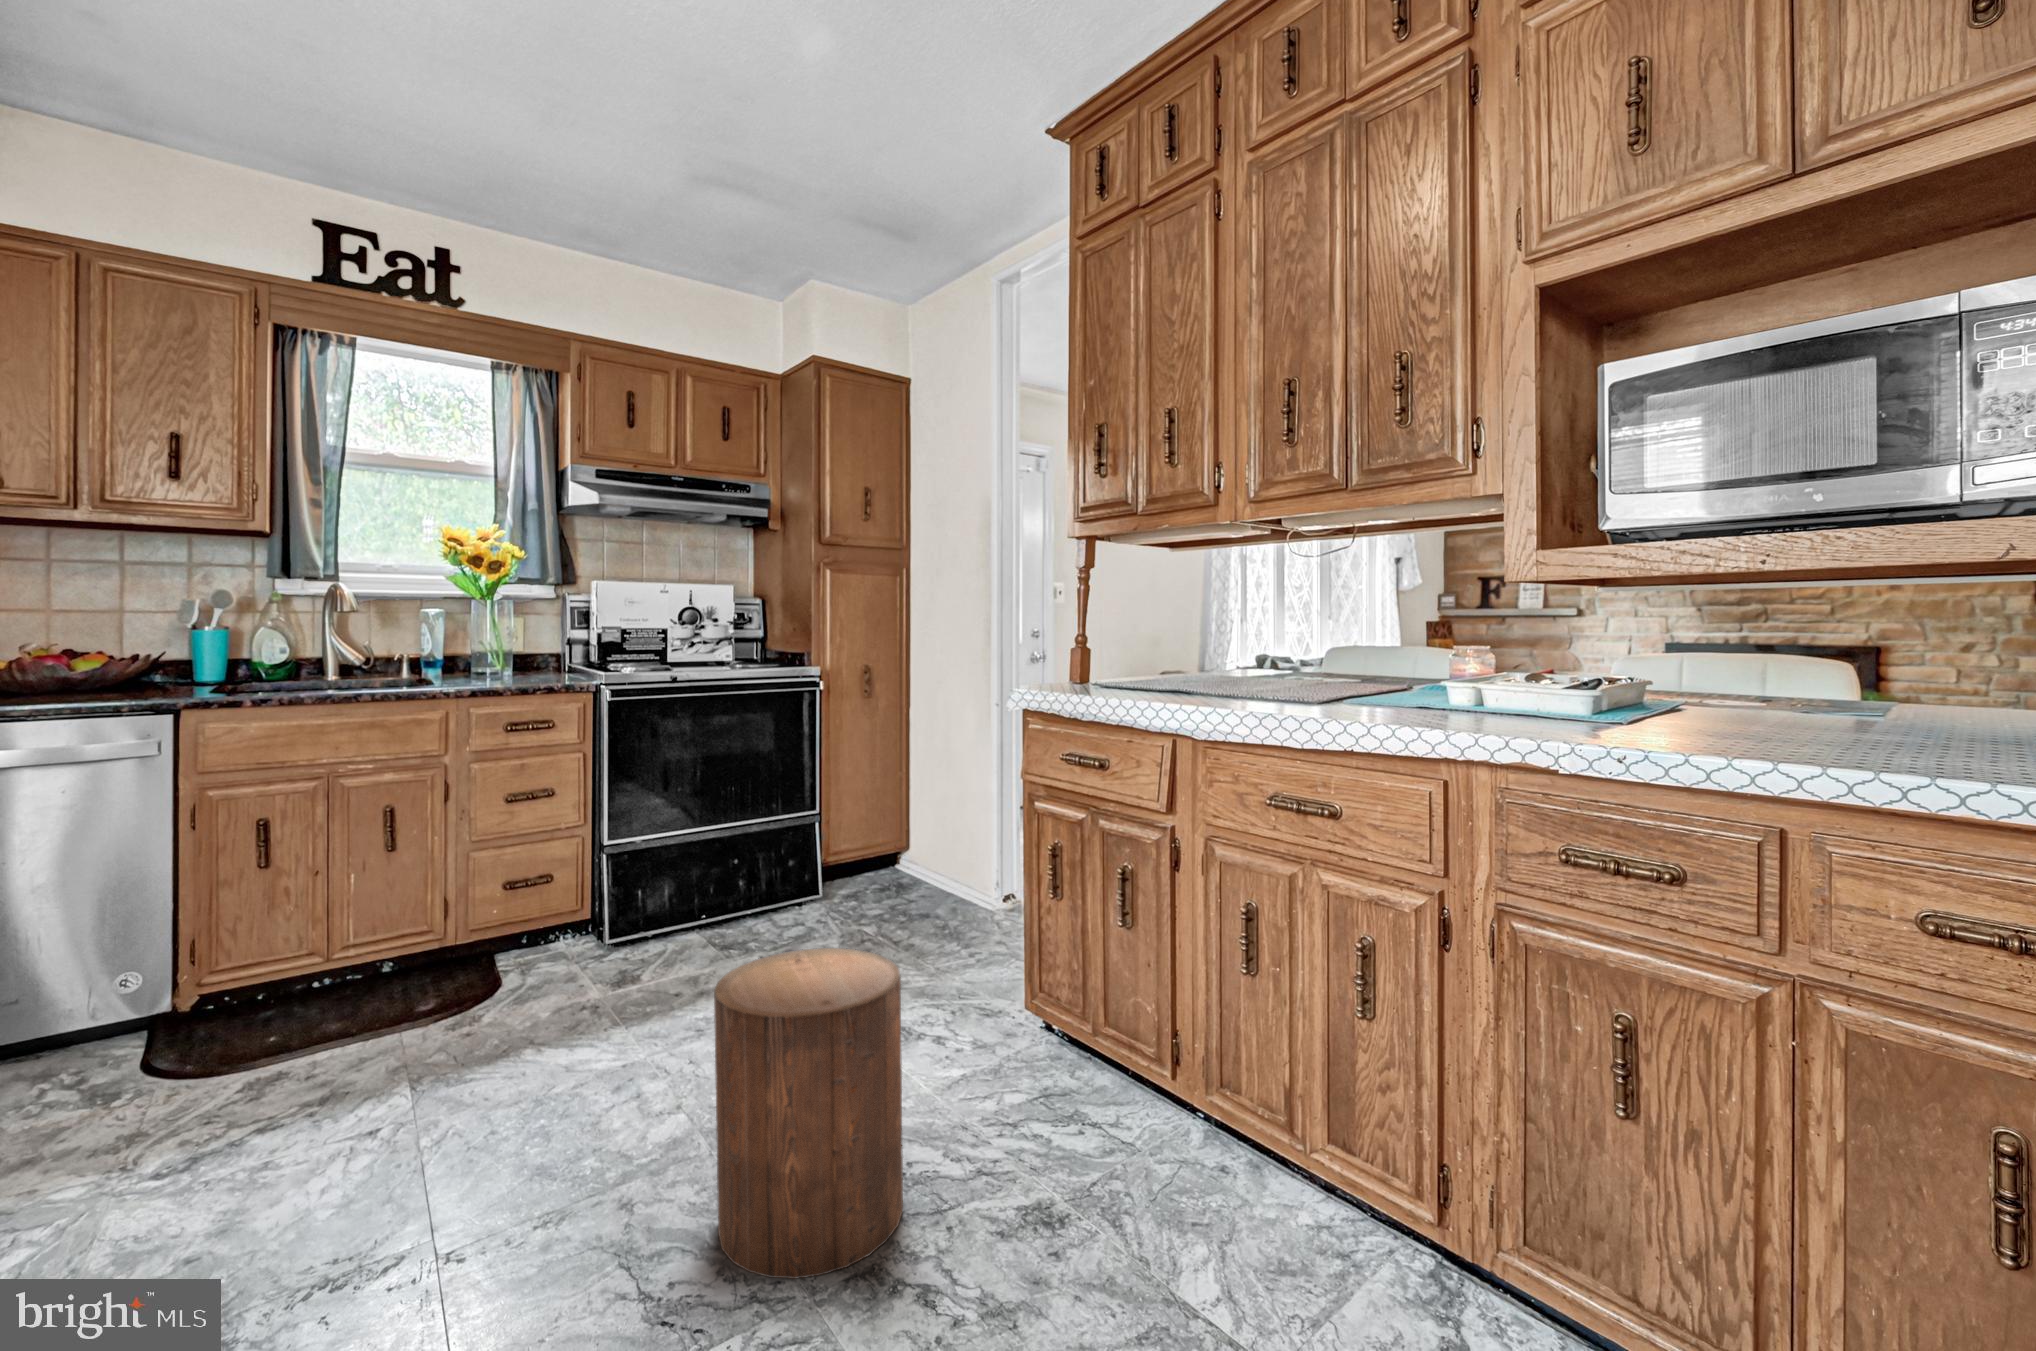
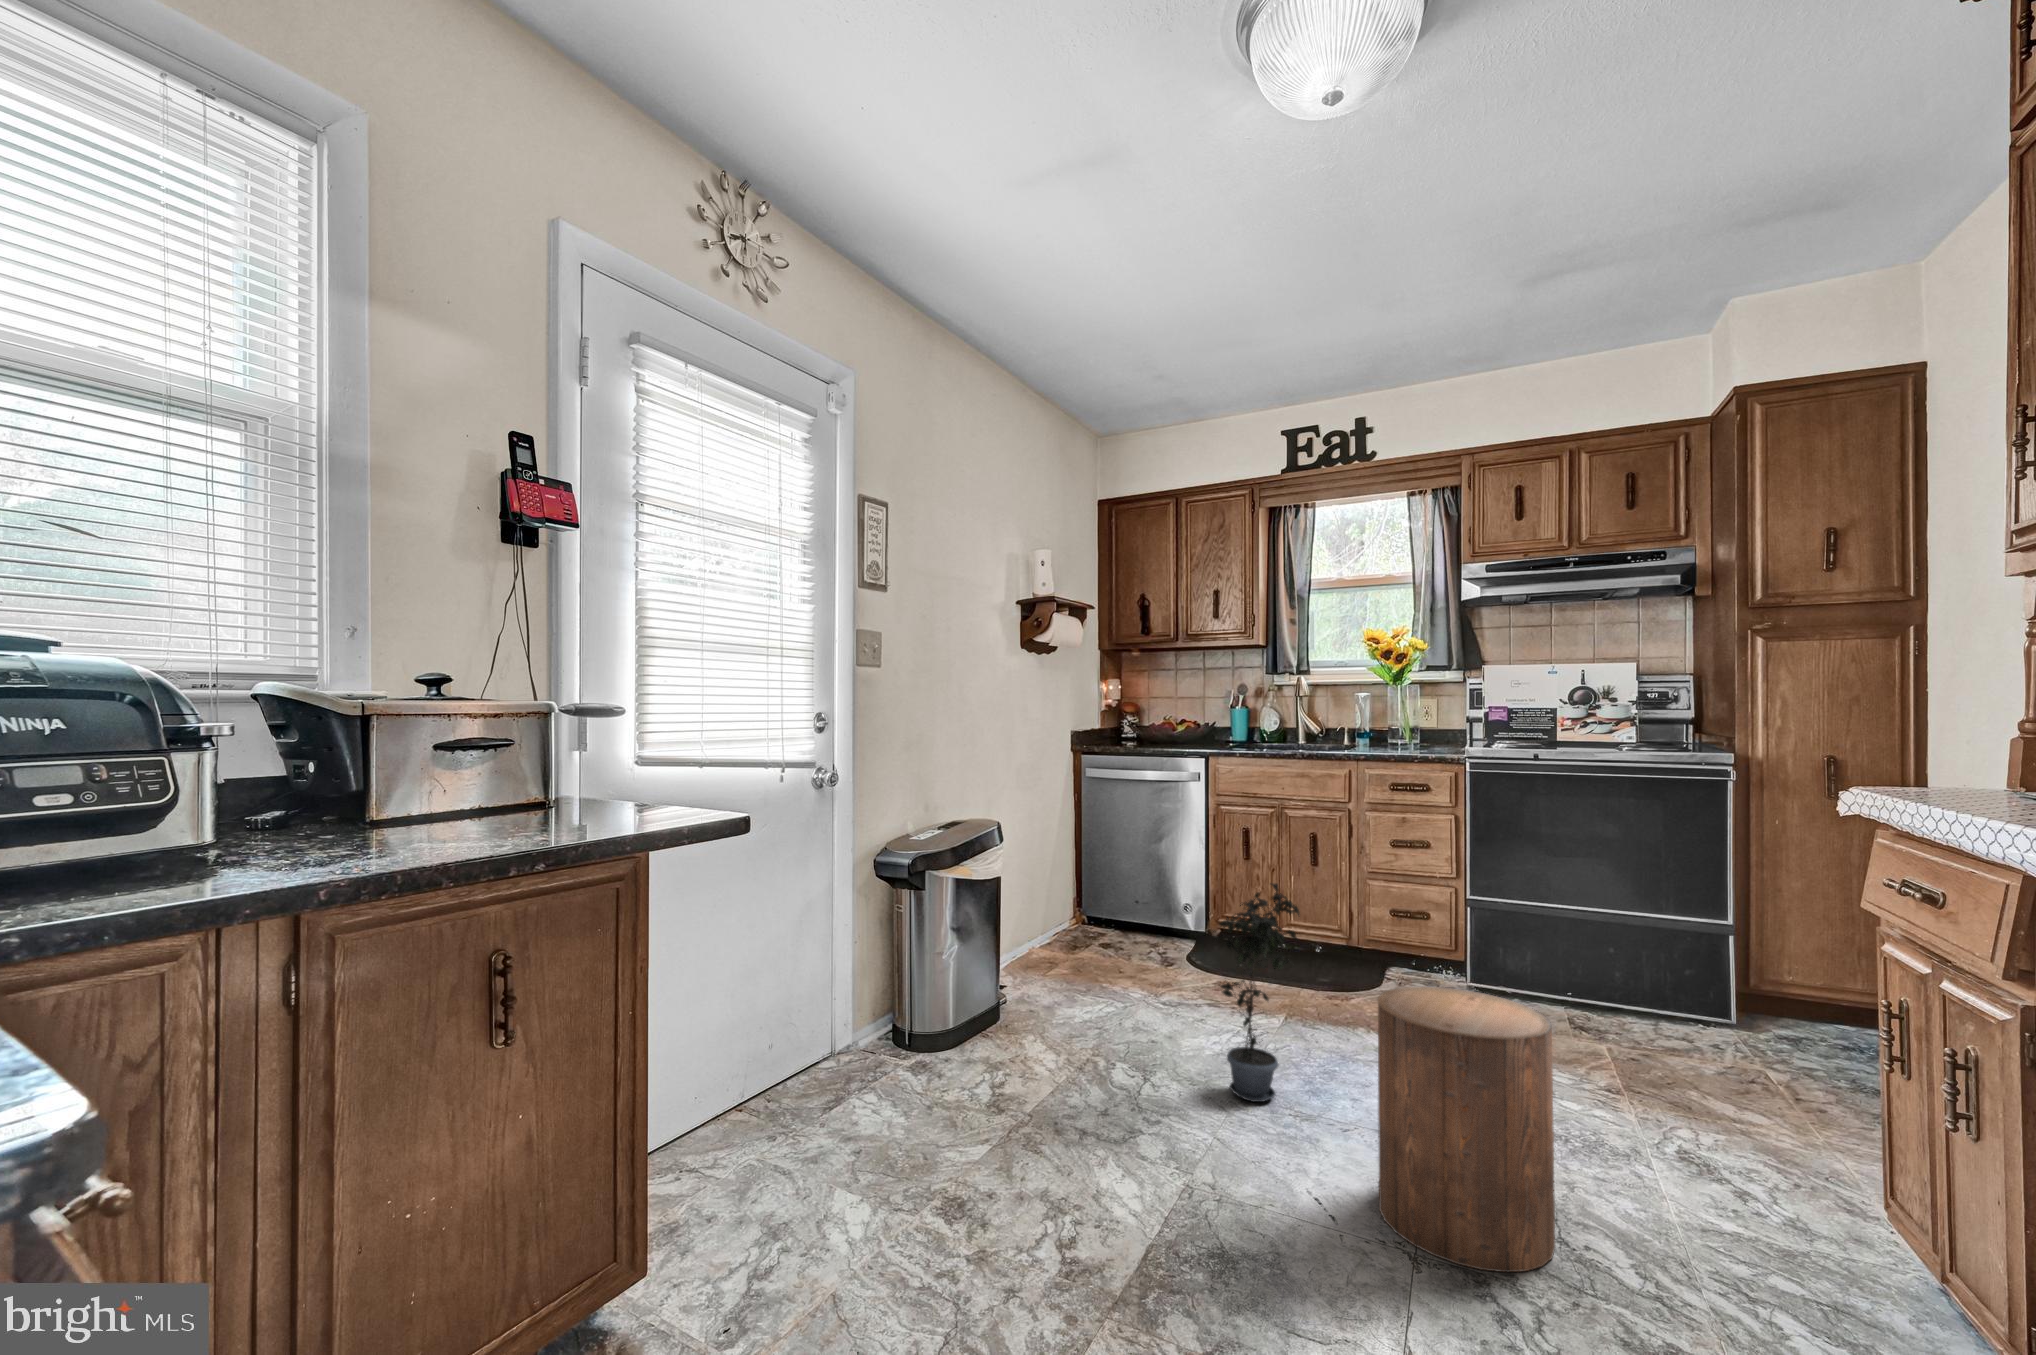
potted plant: none [370,888,538,1226] -> present [1213,884,1299,1102]

